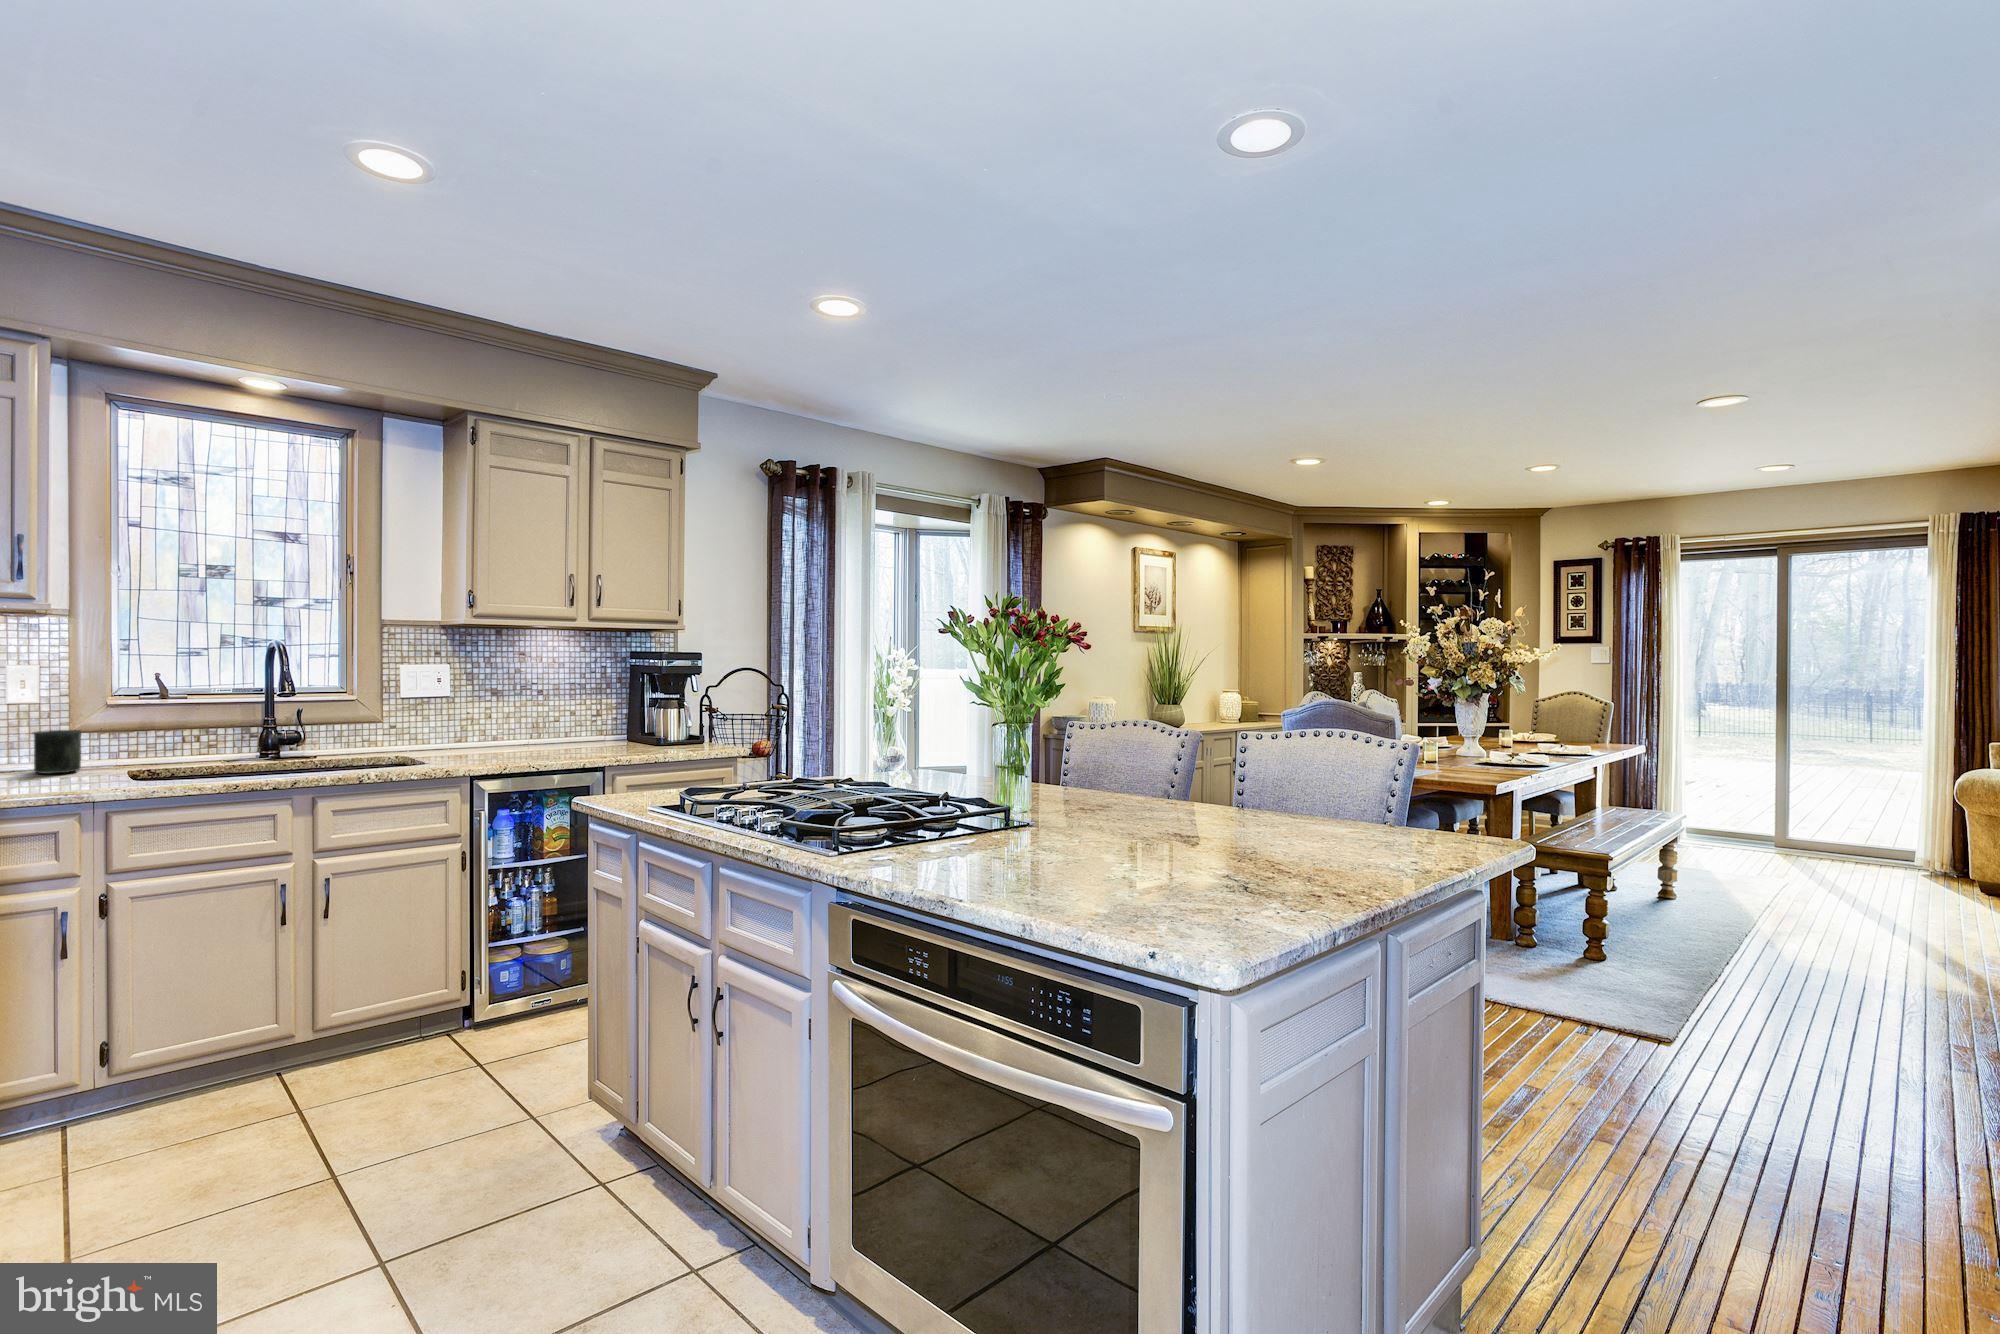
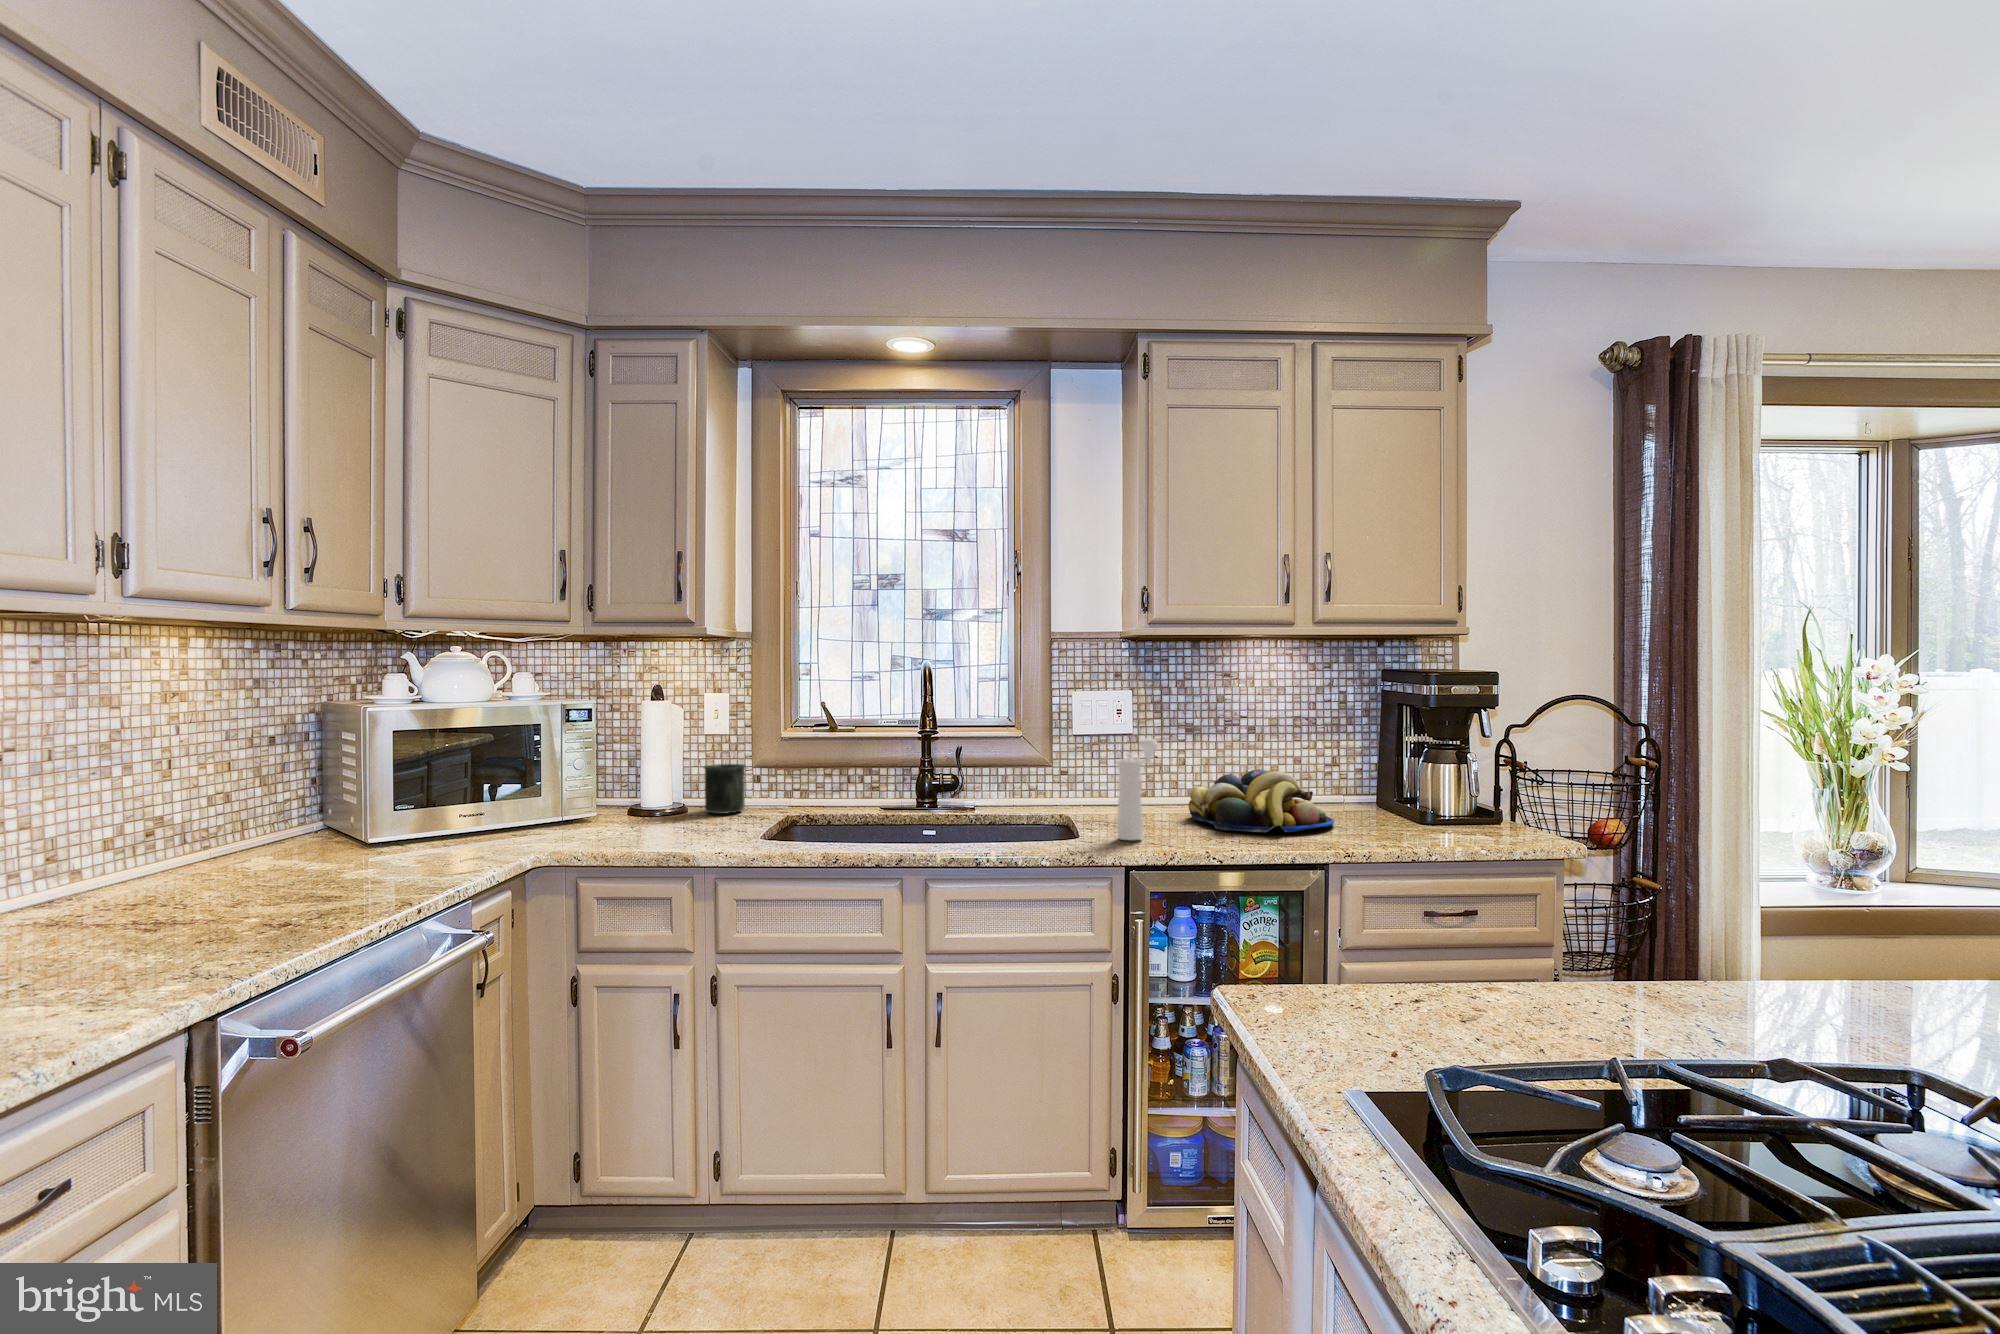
pepper mill: none [459,698,487,765] -> present [1117,739,1158,840]
fruit bowl: none [502,718,604,756] -> present [1188,769,1334,832]

